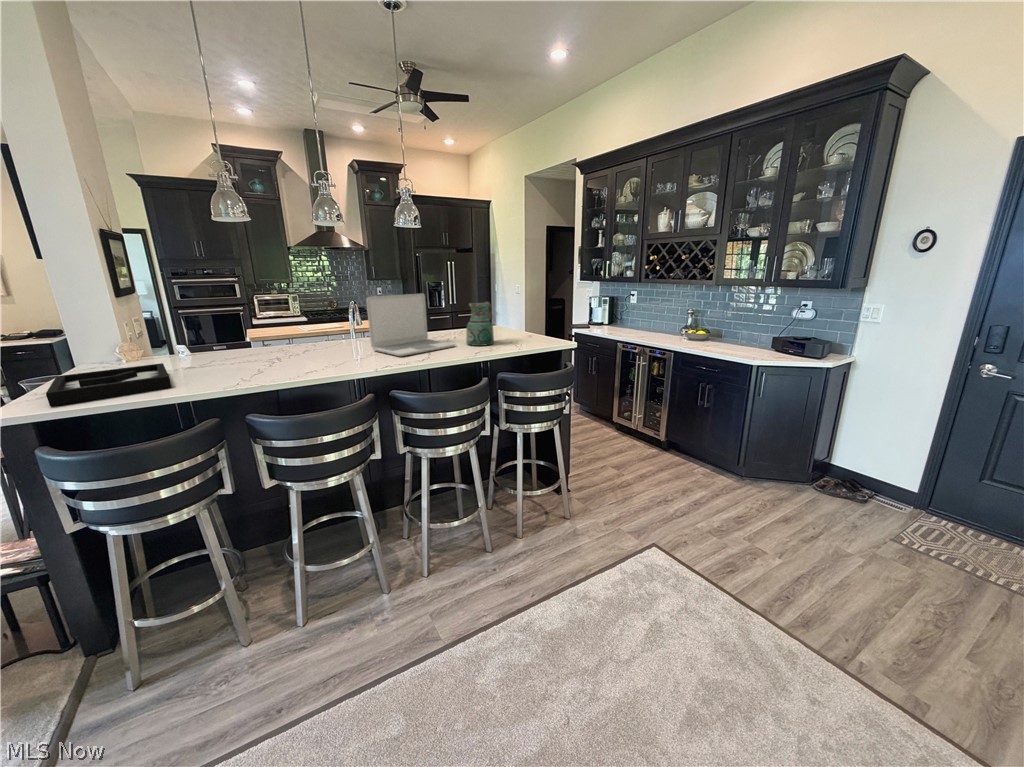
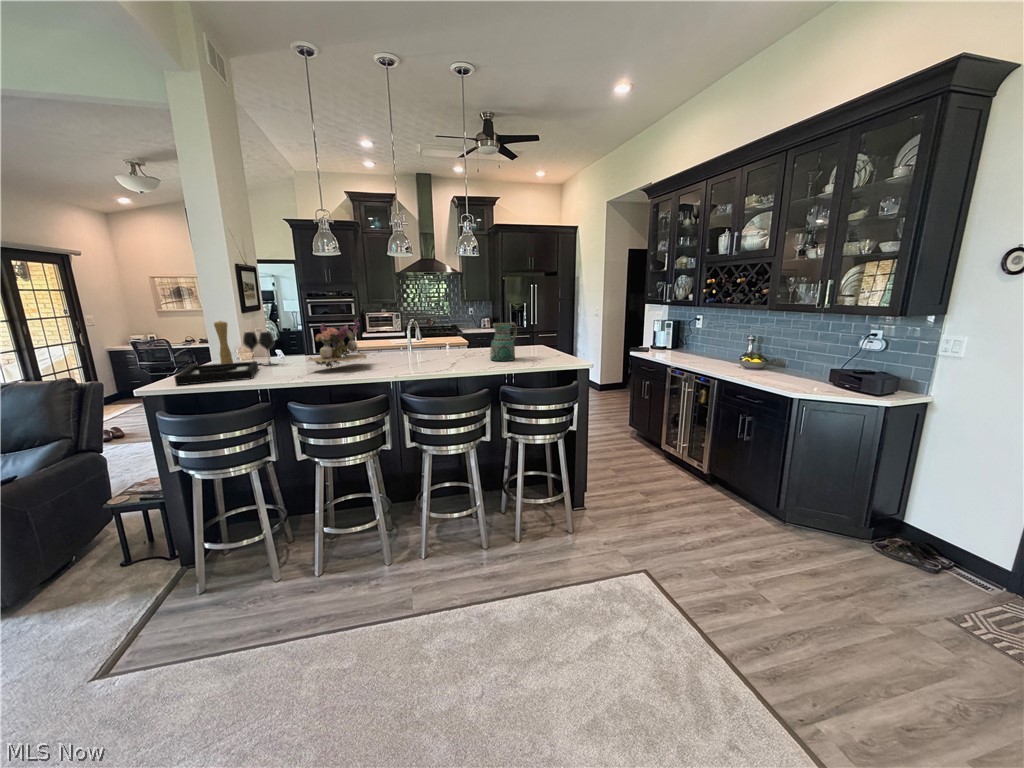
laptop: present [366,293,456,356] -> none [407,314,479,366]
flower arrangement: none [245,301,327,367] -> present [307,319,368,367]
pepper mill: none [79,310,116,371] -> present [214,321,233,364]
wine glass: none [132,323,189,369] -> present [243,332,275,366]

